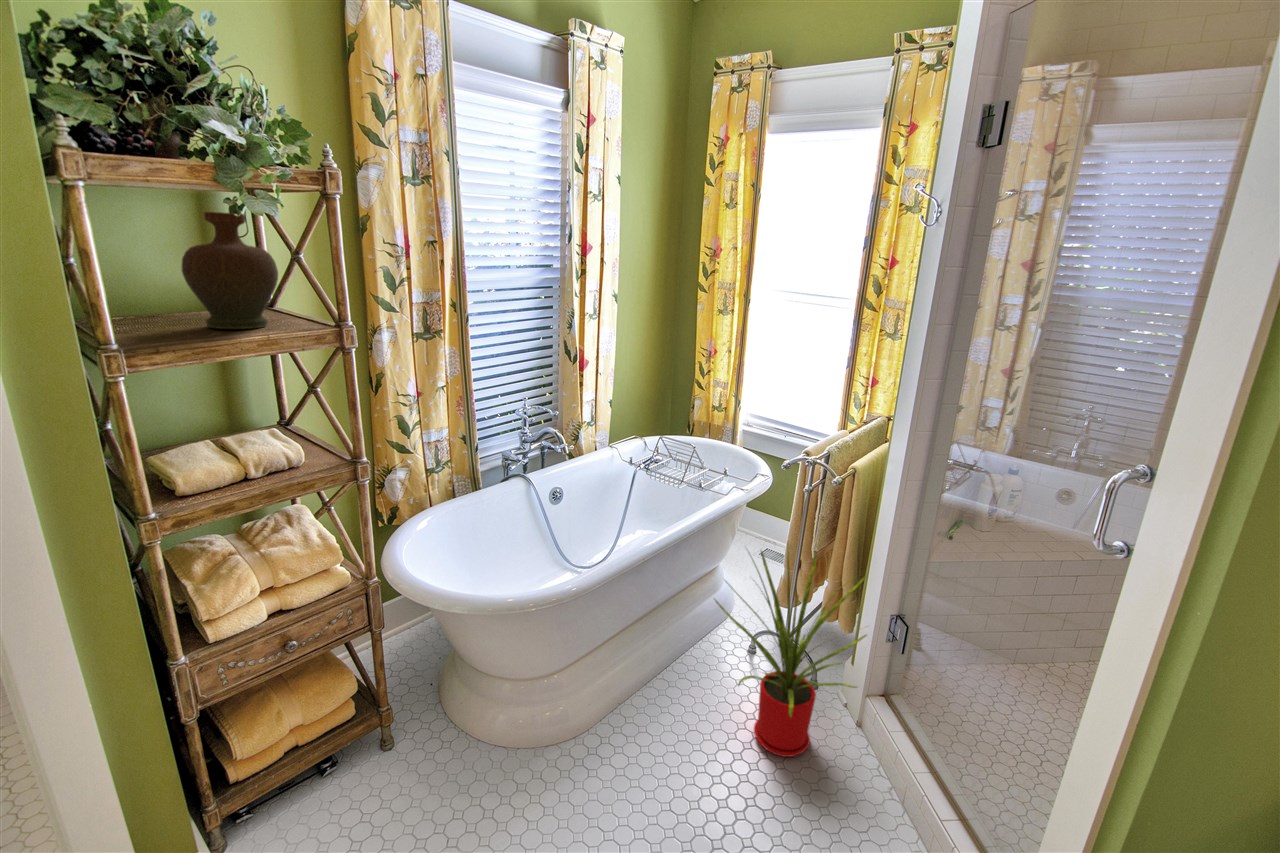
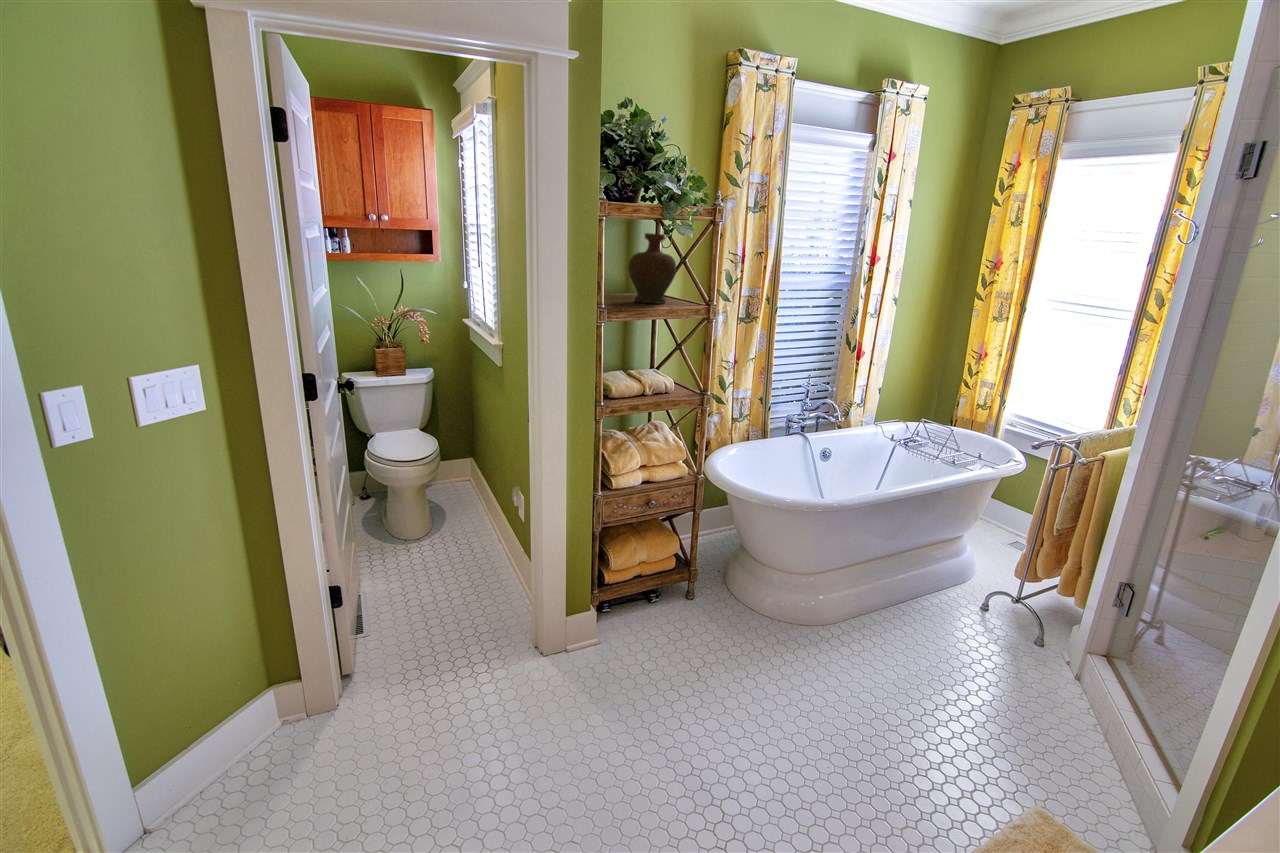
house plant: present [715,544,867,757] -> none [951,499,1098,678]

